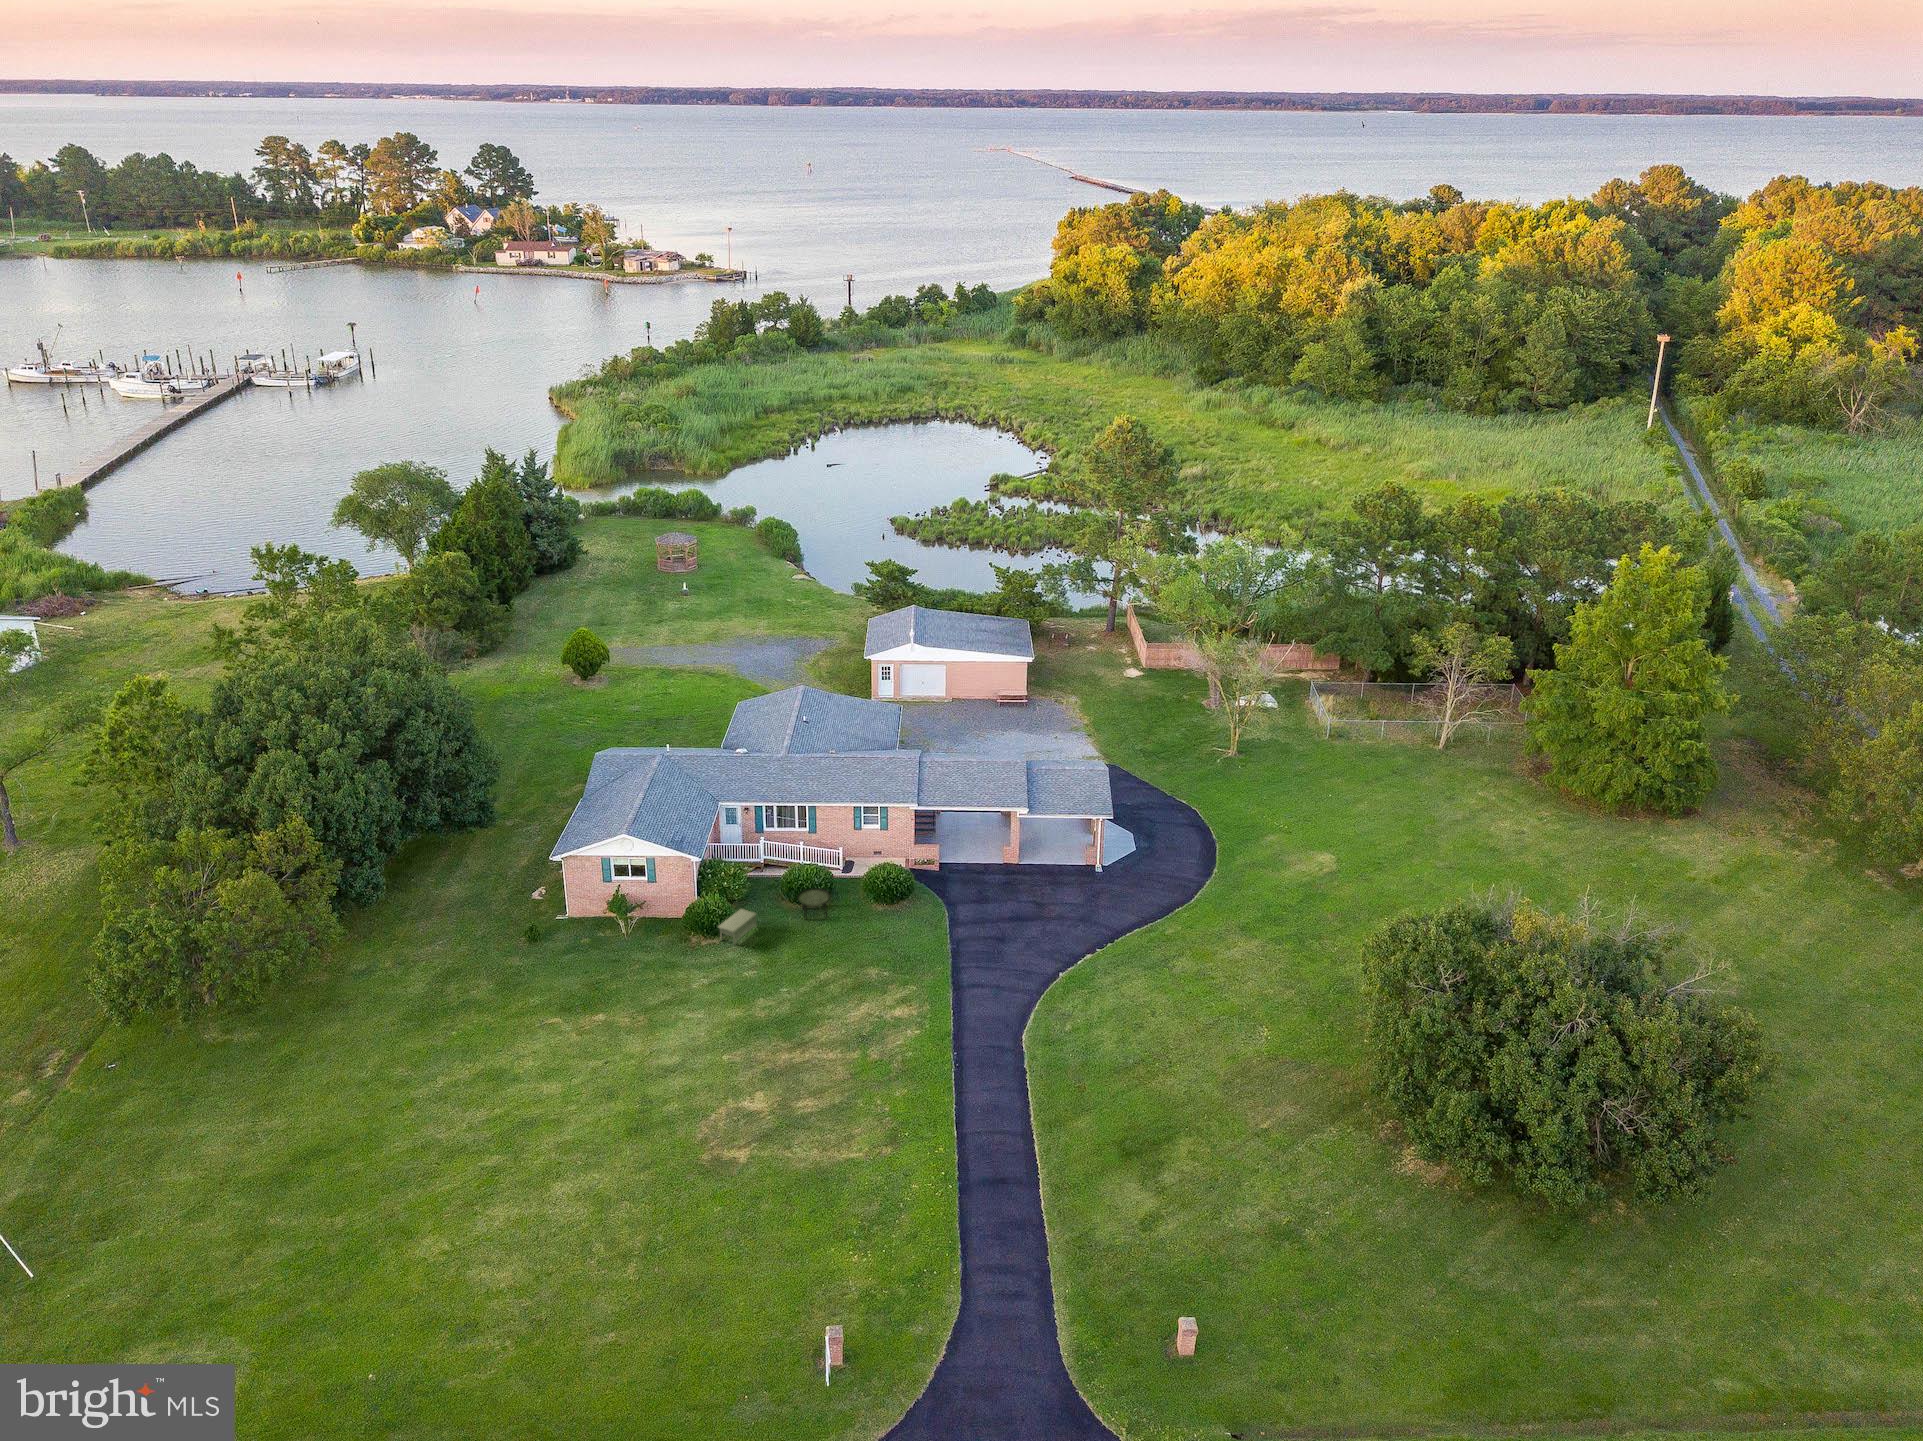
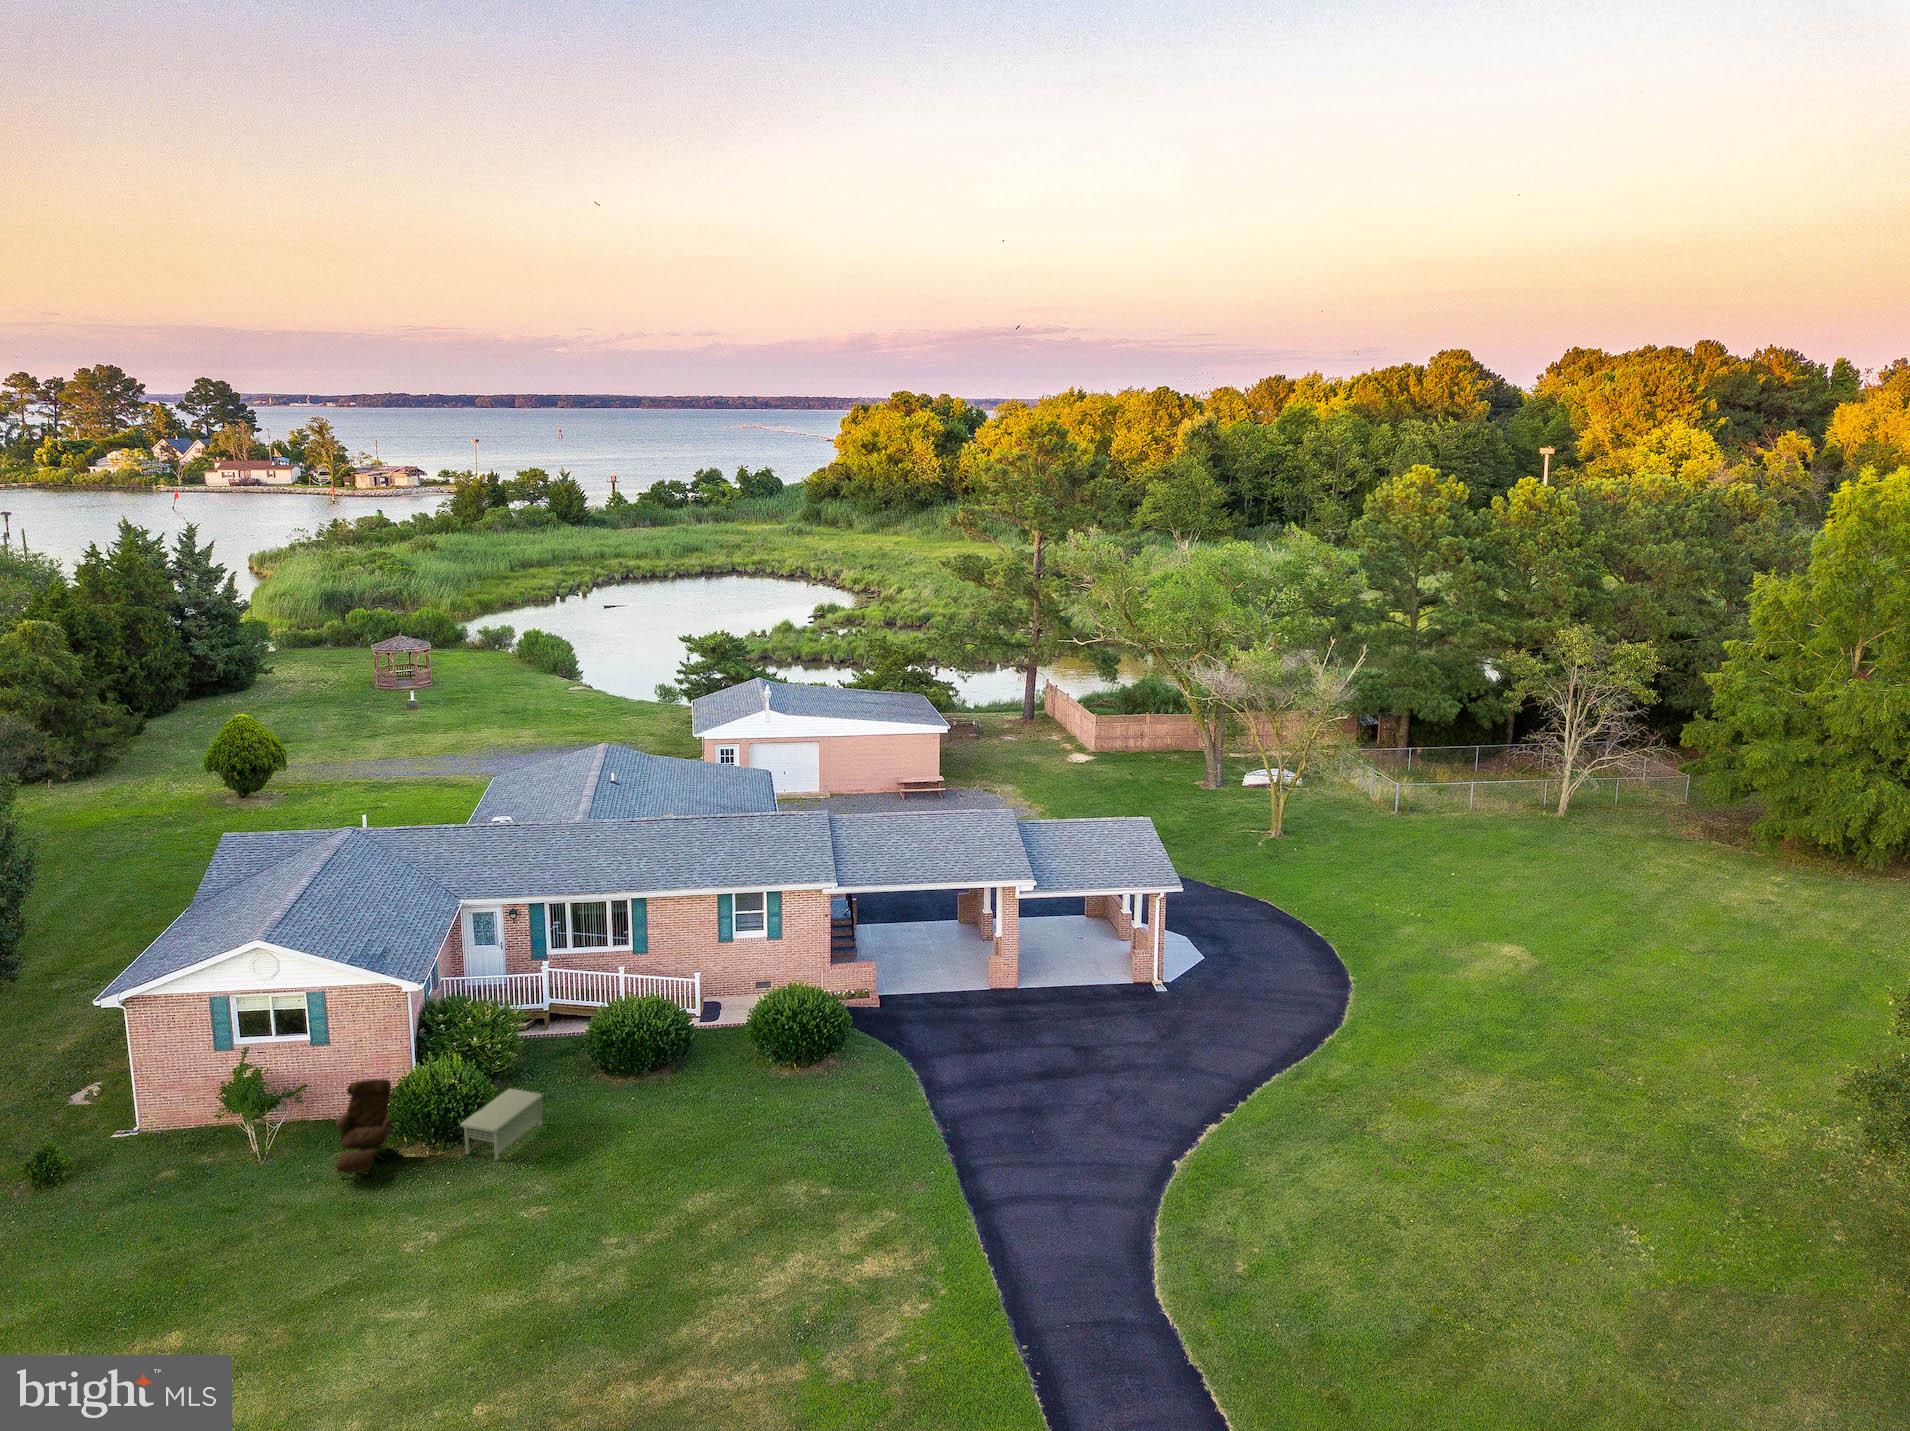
round table: present [797,888,830,919] -> none [624,1041,691,1103]
lounge chair: none [662,901,689,950] -> present [336,1079,393,1181]

